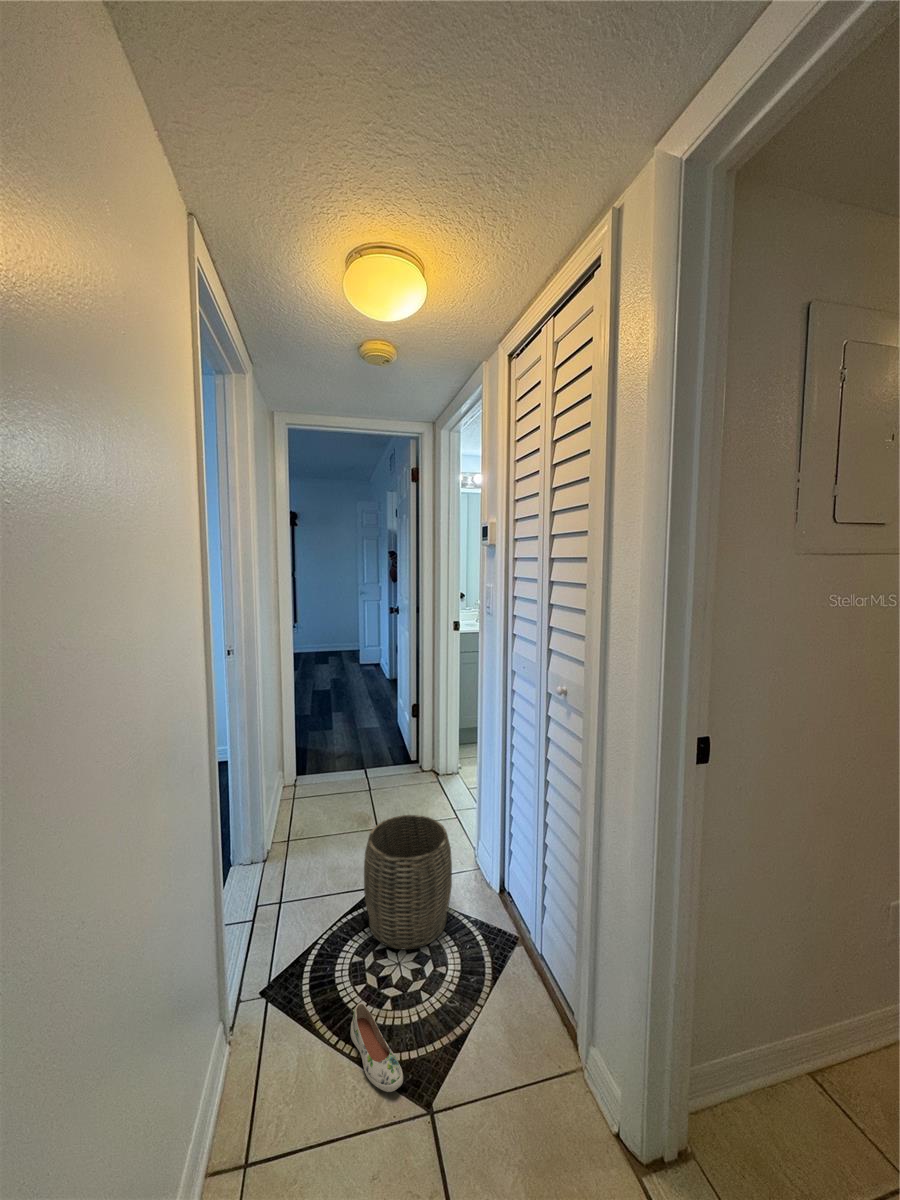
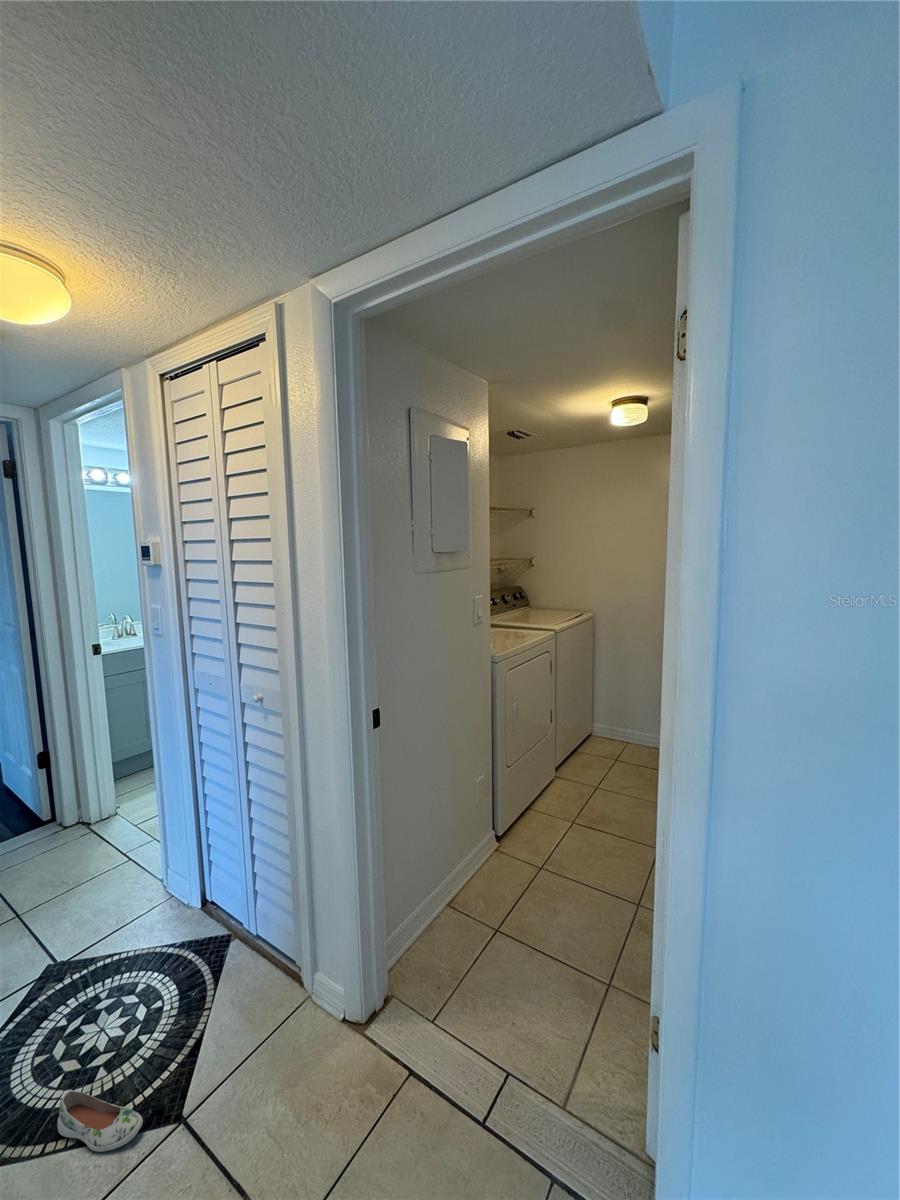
woven basket: present [364,815,452,949] -> none [27,867,152,1028]

